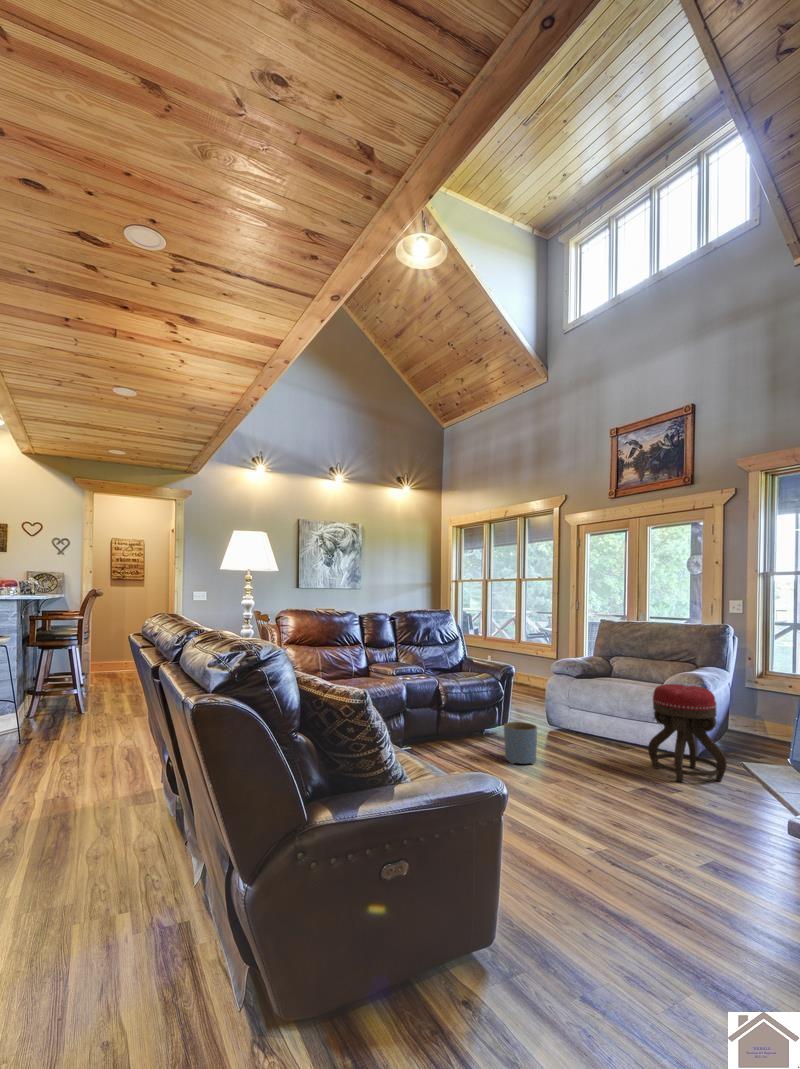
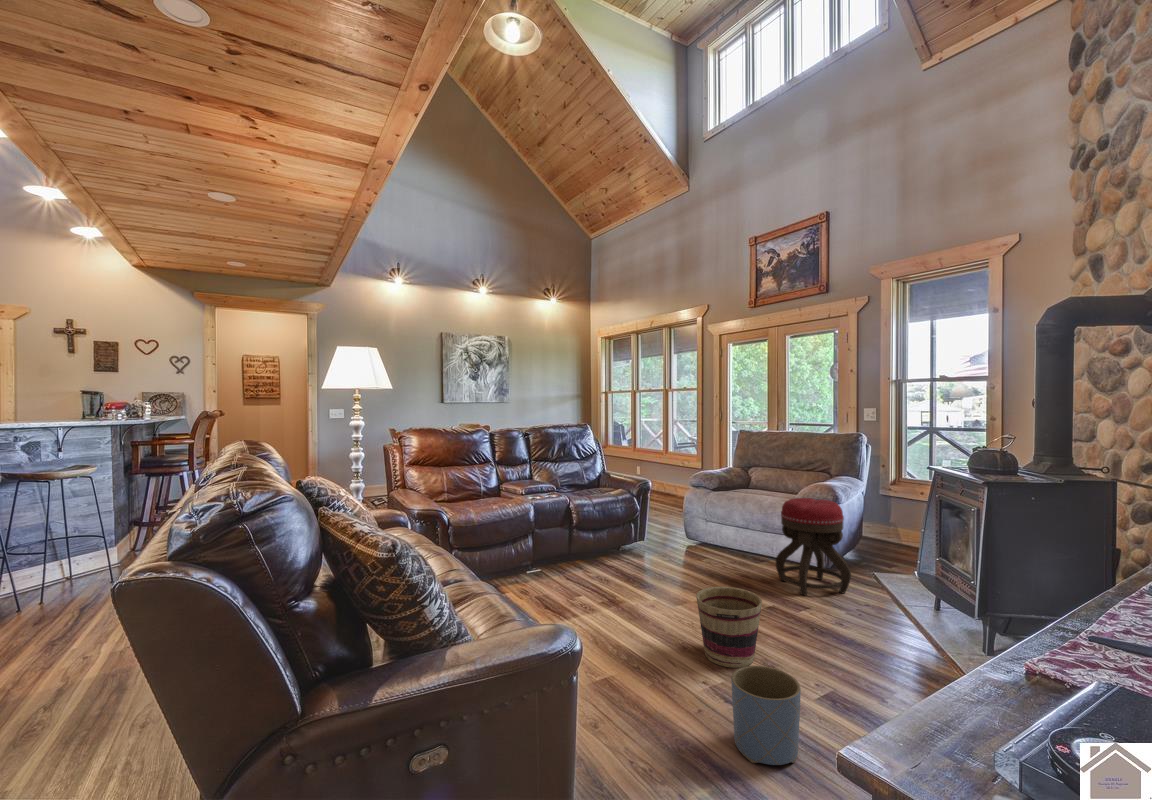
planter: present [504,722,537,764] -> present [731,666,801,765]
basket: none [584,766,650,848] -> present [696,587,762,668]

